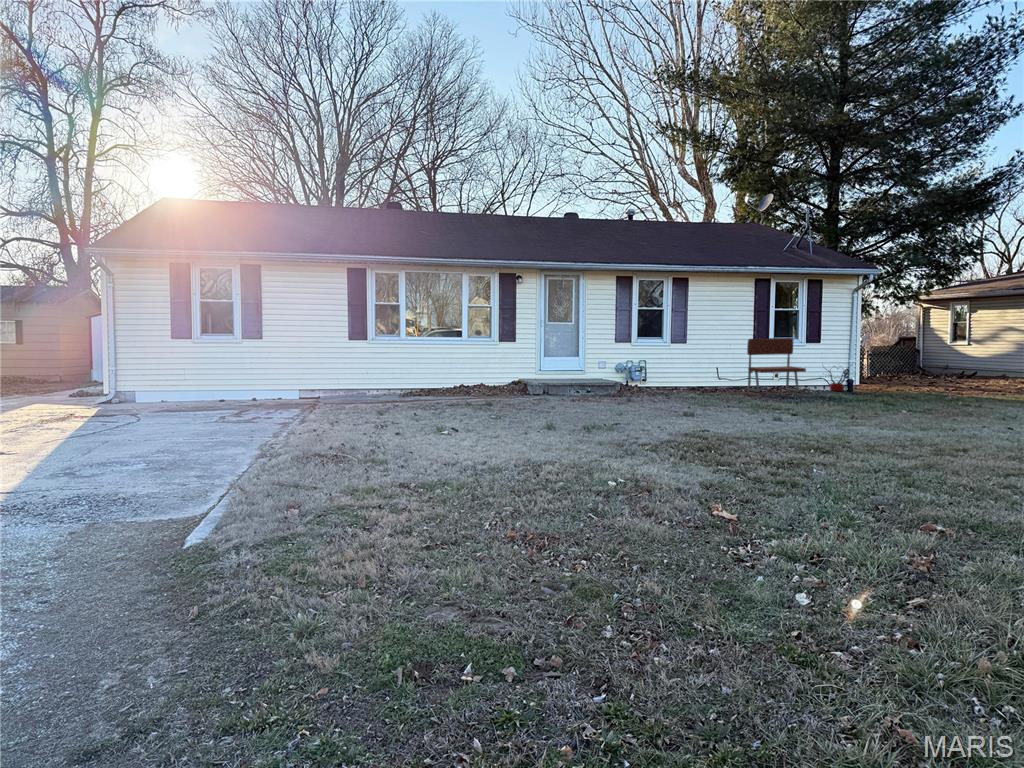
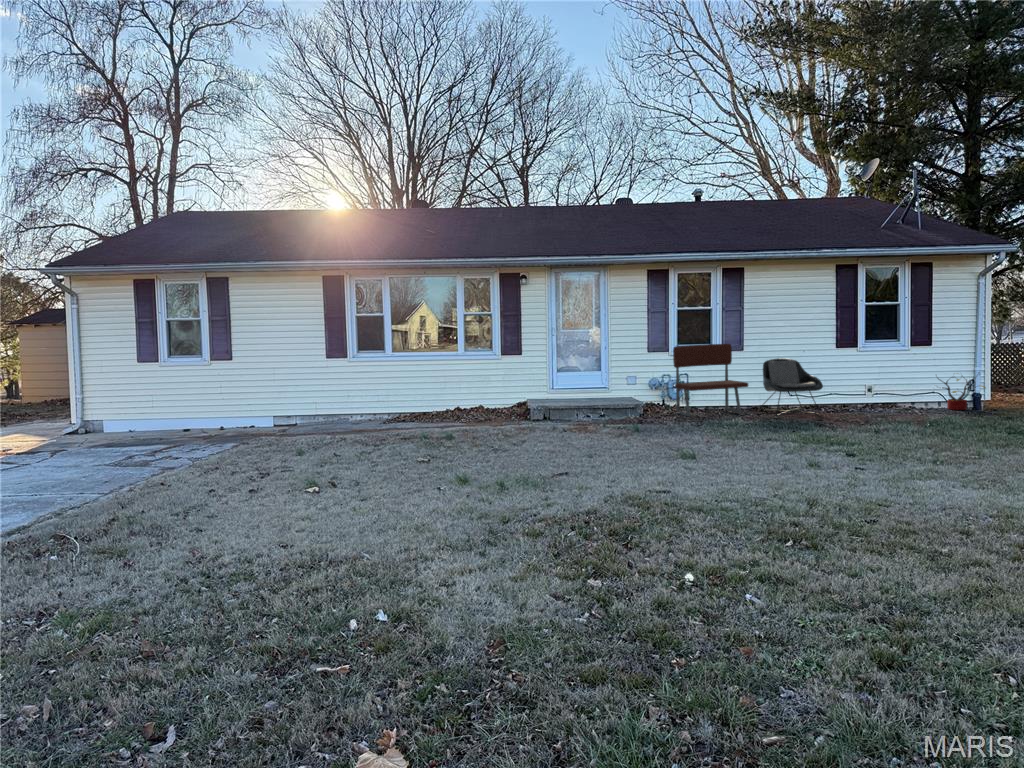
bench: present [747,338,806,392] -> present [673,344,748,417]
lounge chair: none [699,350,747,394] -> present [760,358,823,416]

